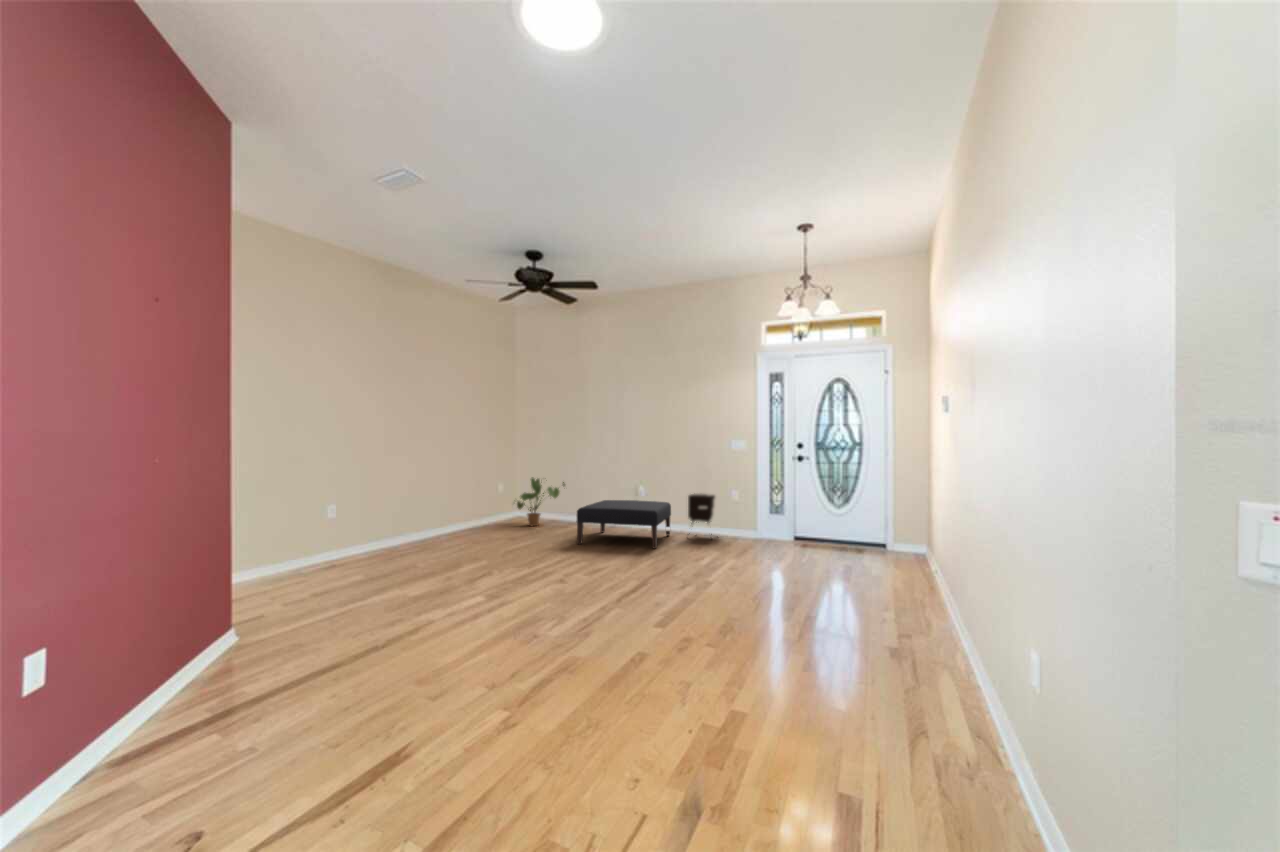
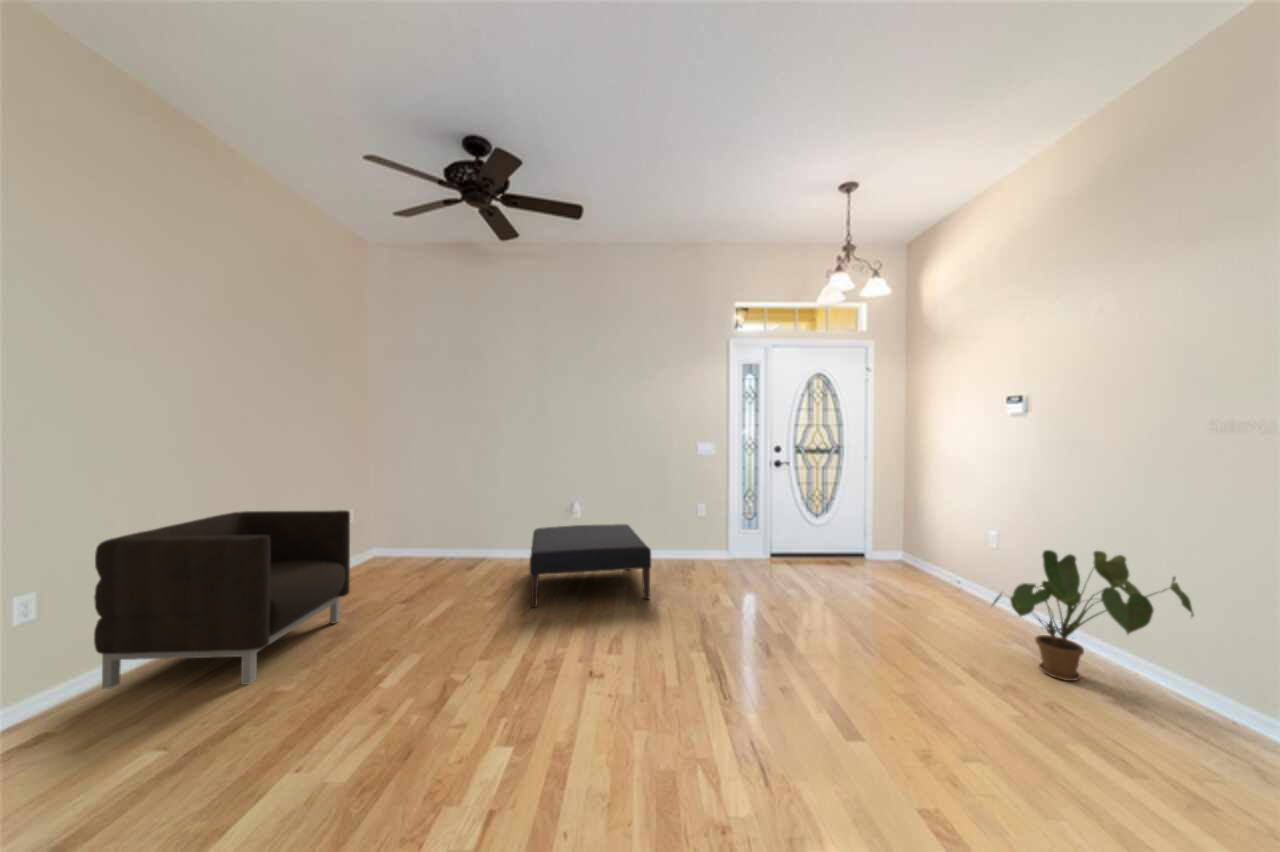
armchair: none [371,473,481,551] -> present [94,510,350,689]
house plant: present [517,477,565,526] -> present [993,550,1194,681]
side table: present [688,493,715,535] -> none [654,509,689,569]

